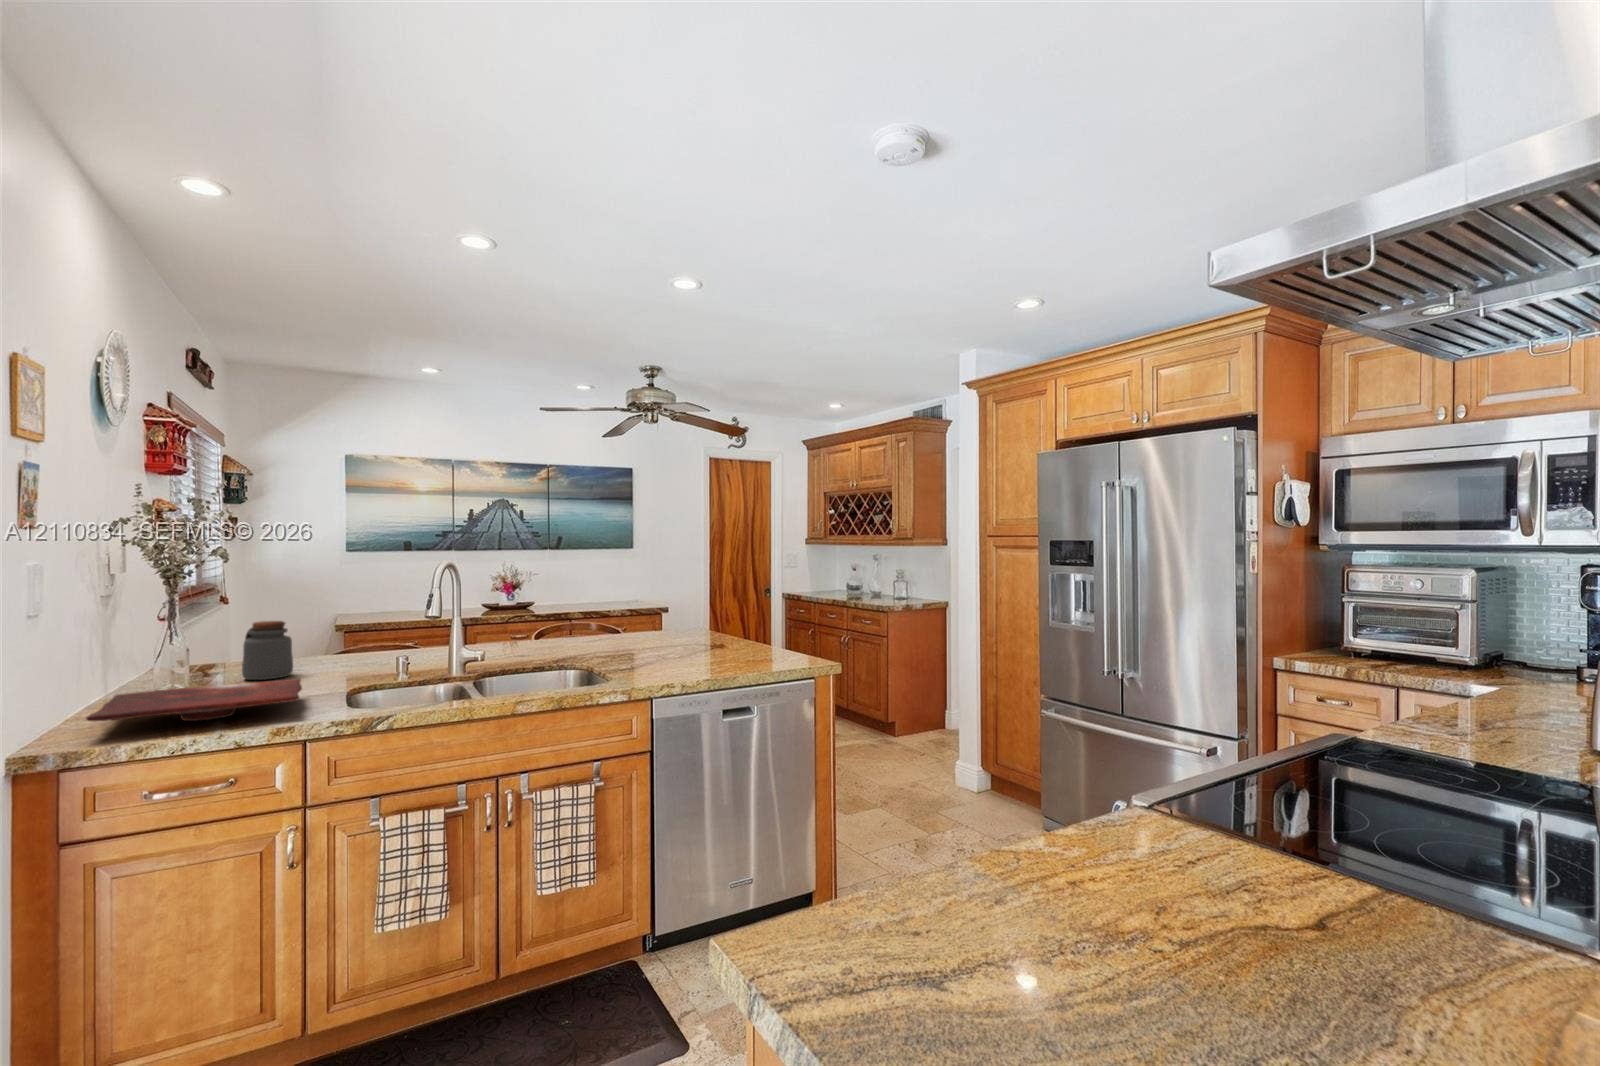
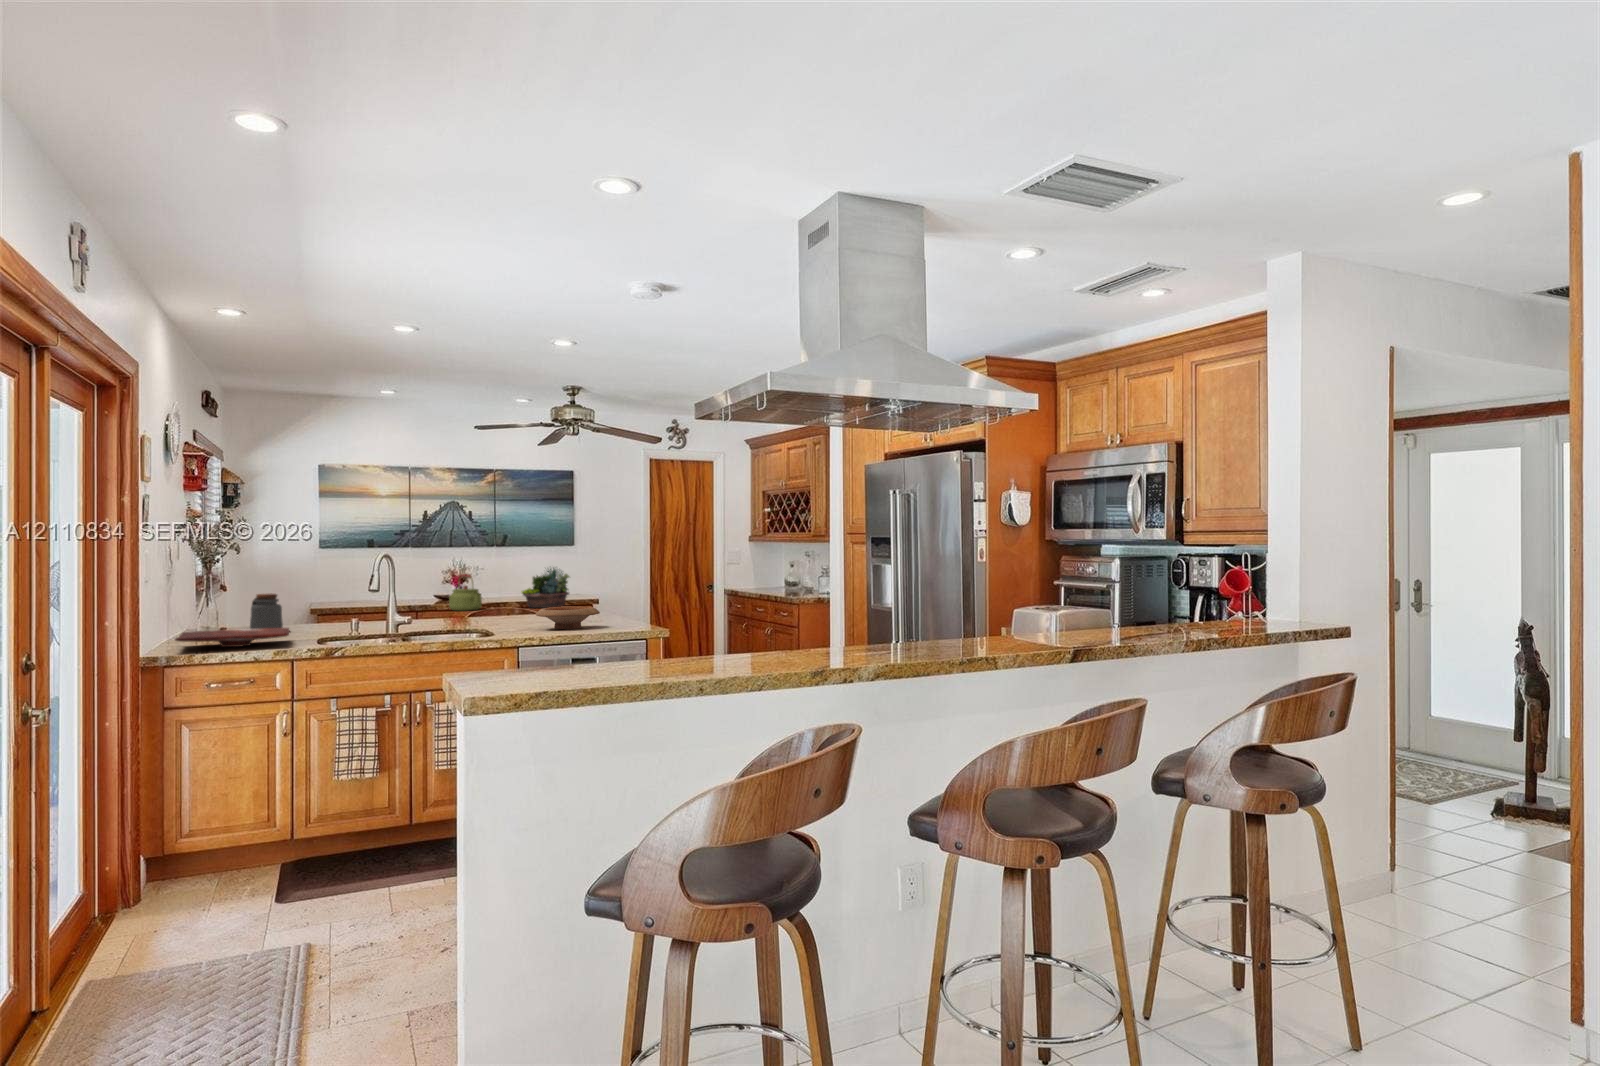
succulent planter: none [583,571,639,619] -> present [521,568,569,608]
kettle: none [501,582,538,624] -> present [449,574,482,611]
wooden bowl: none [663,632,750,667] -> present [536,606,600,629]

